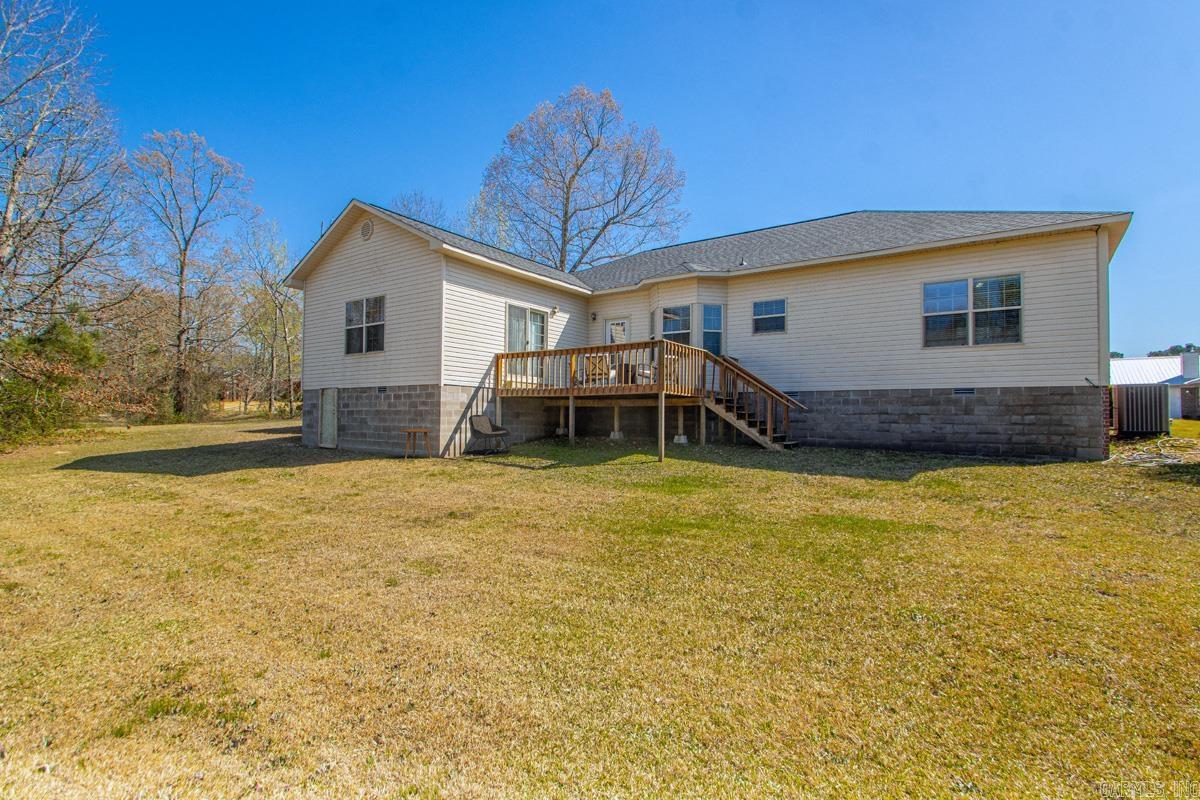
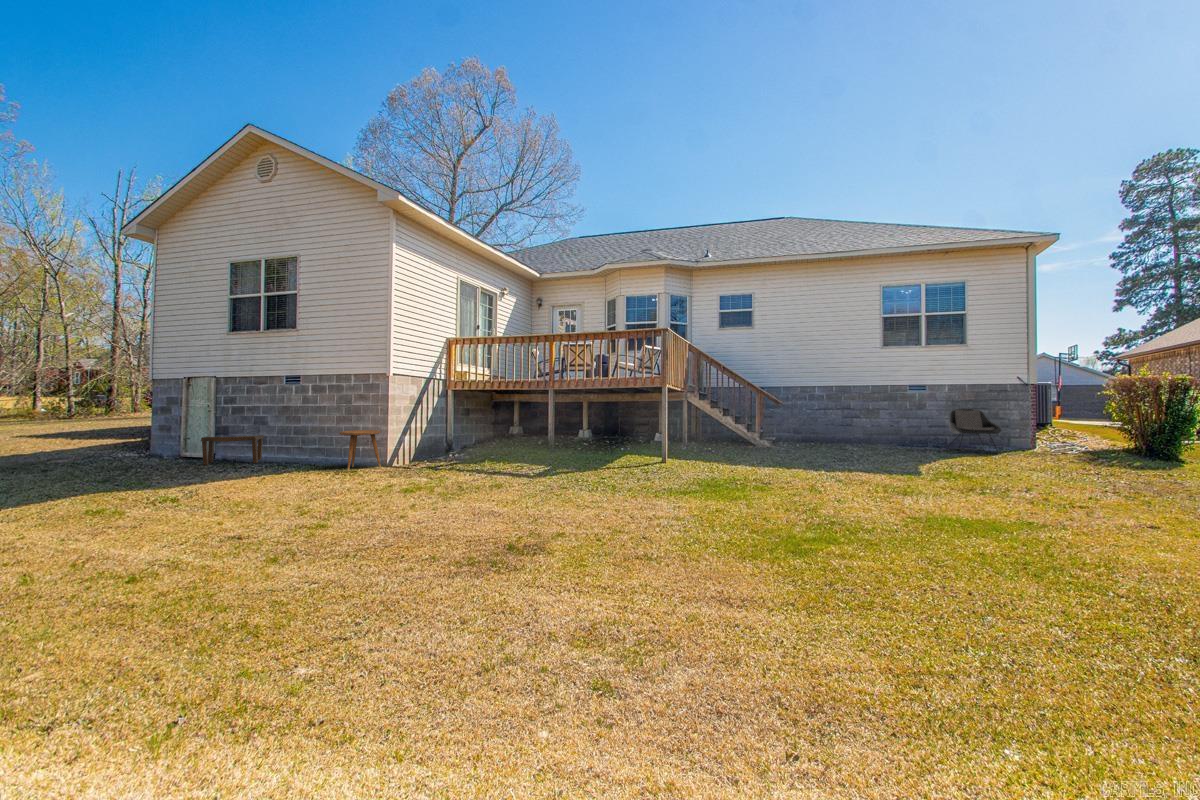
lounge chair: present [467,415,510,456] -> present [949,408,1001,454]
bench: none [323,432,365,453] -> present [201,435,264,465]

